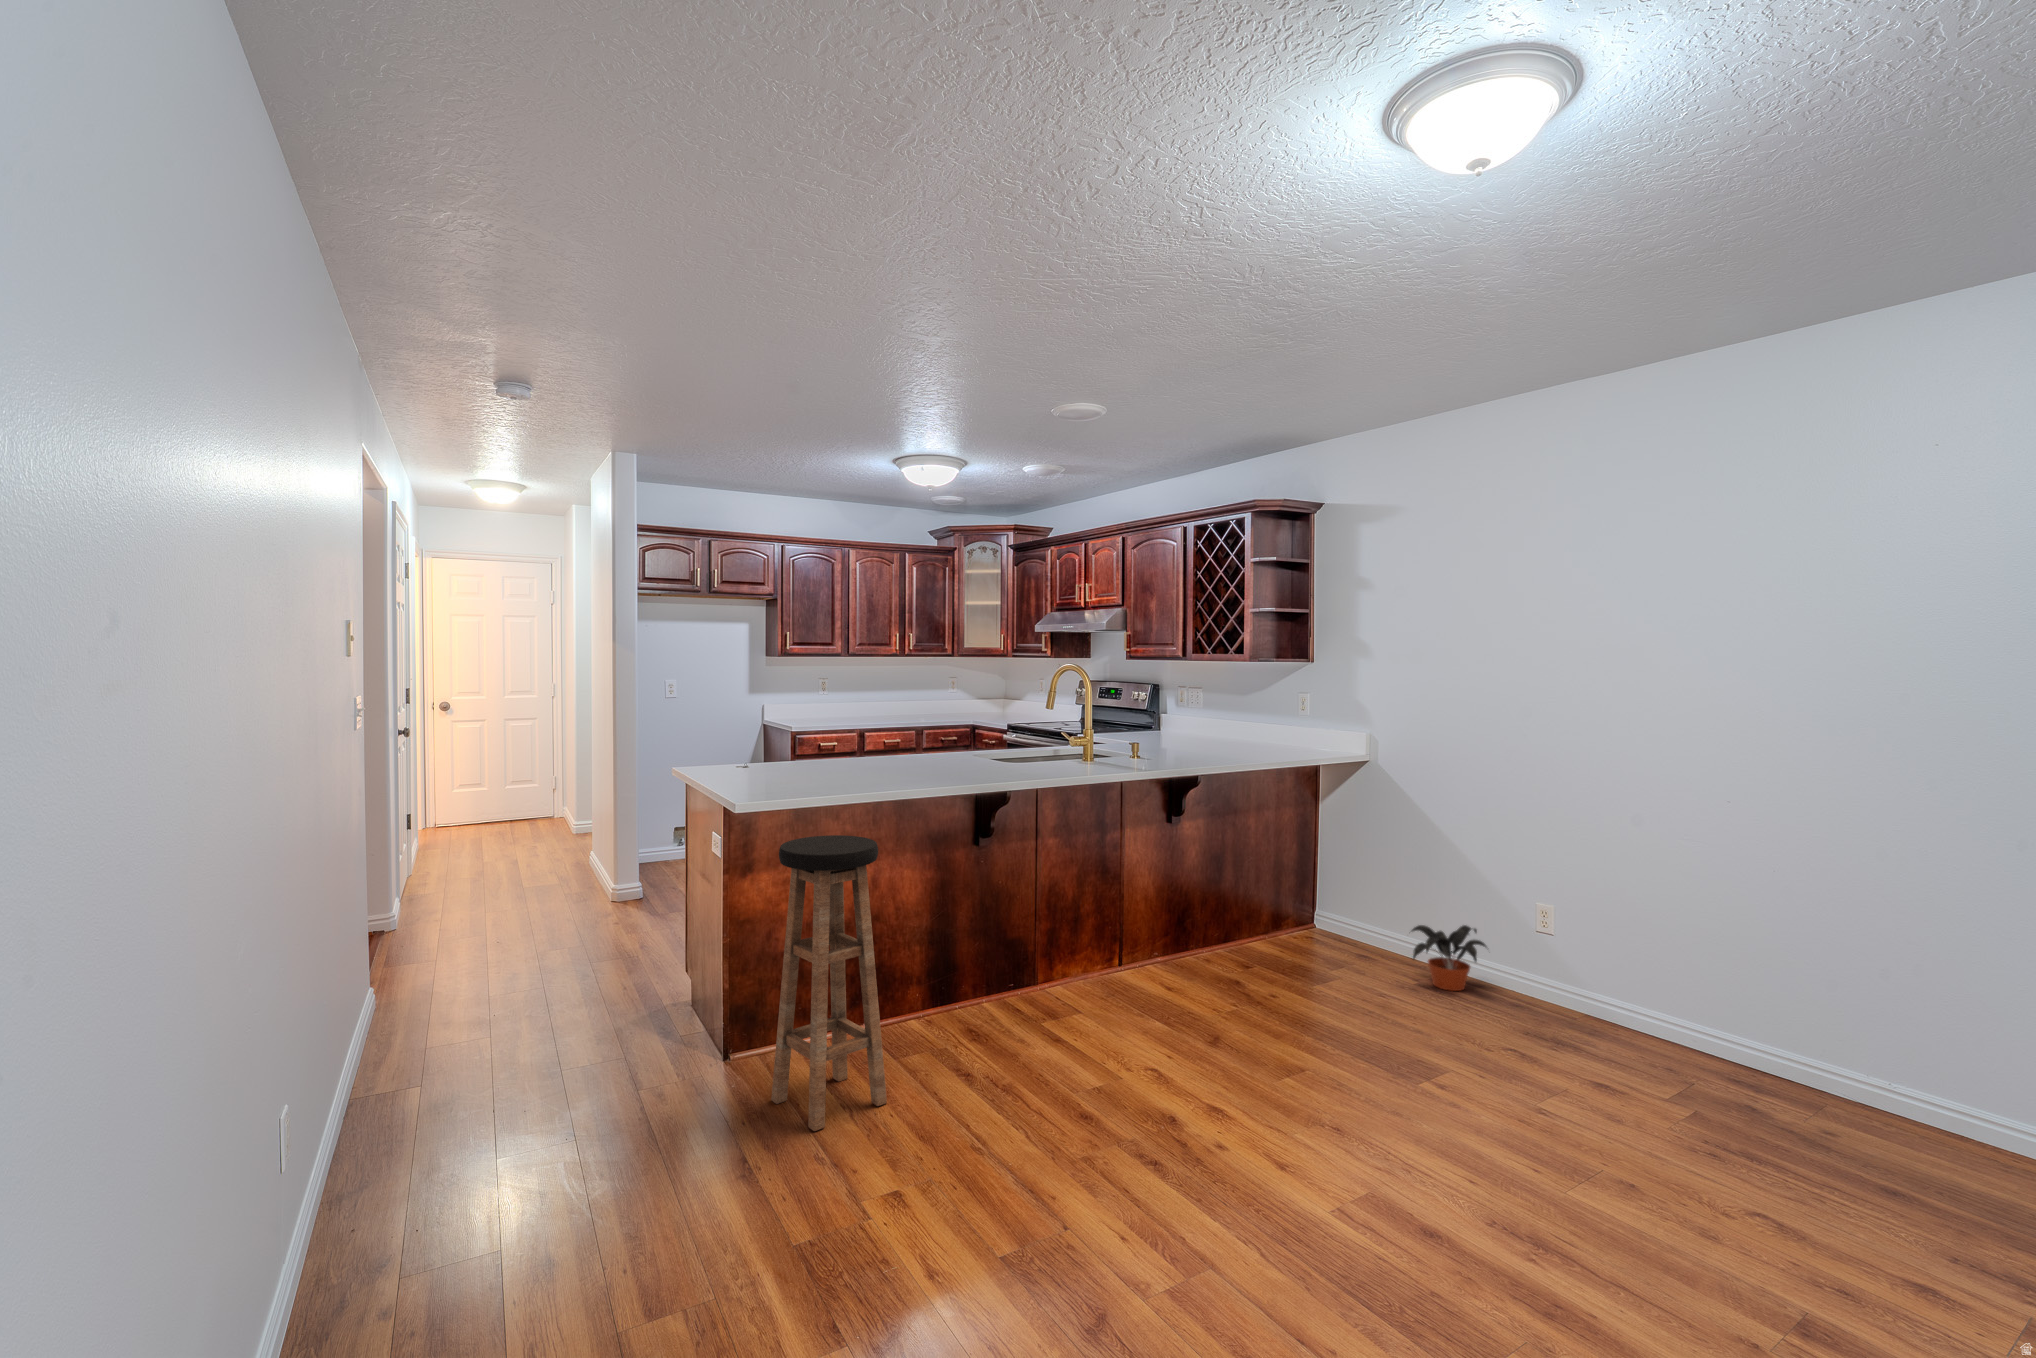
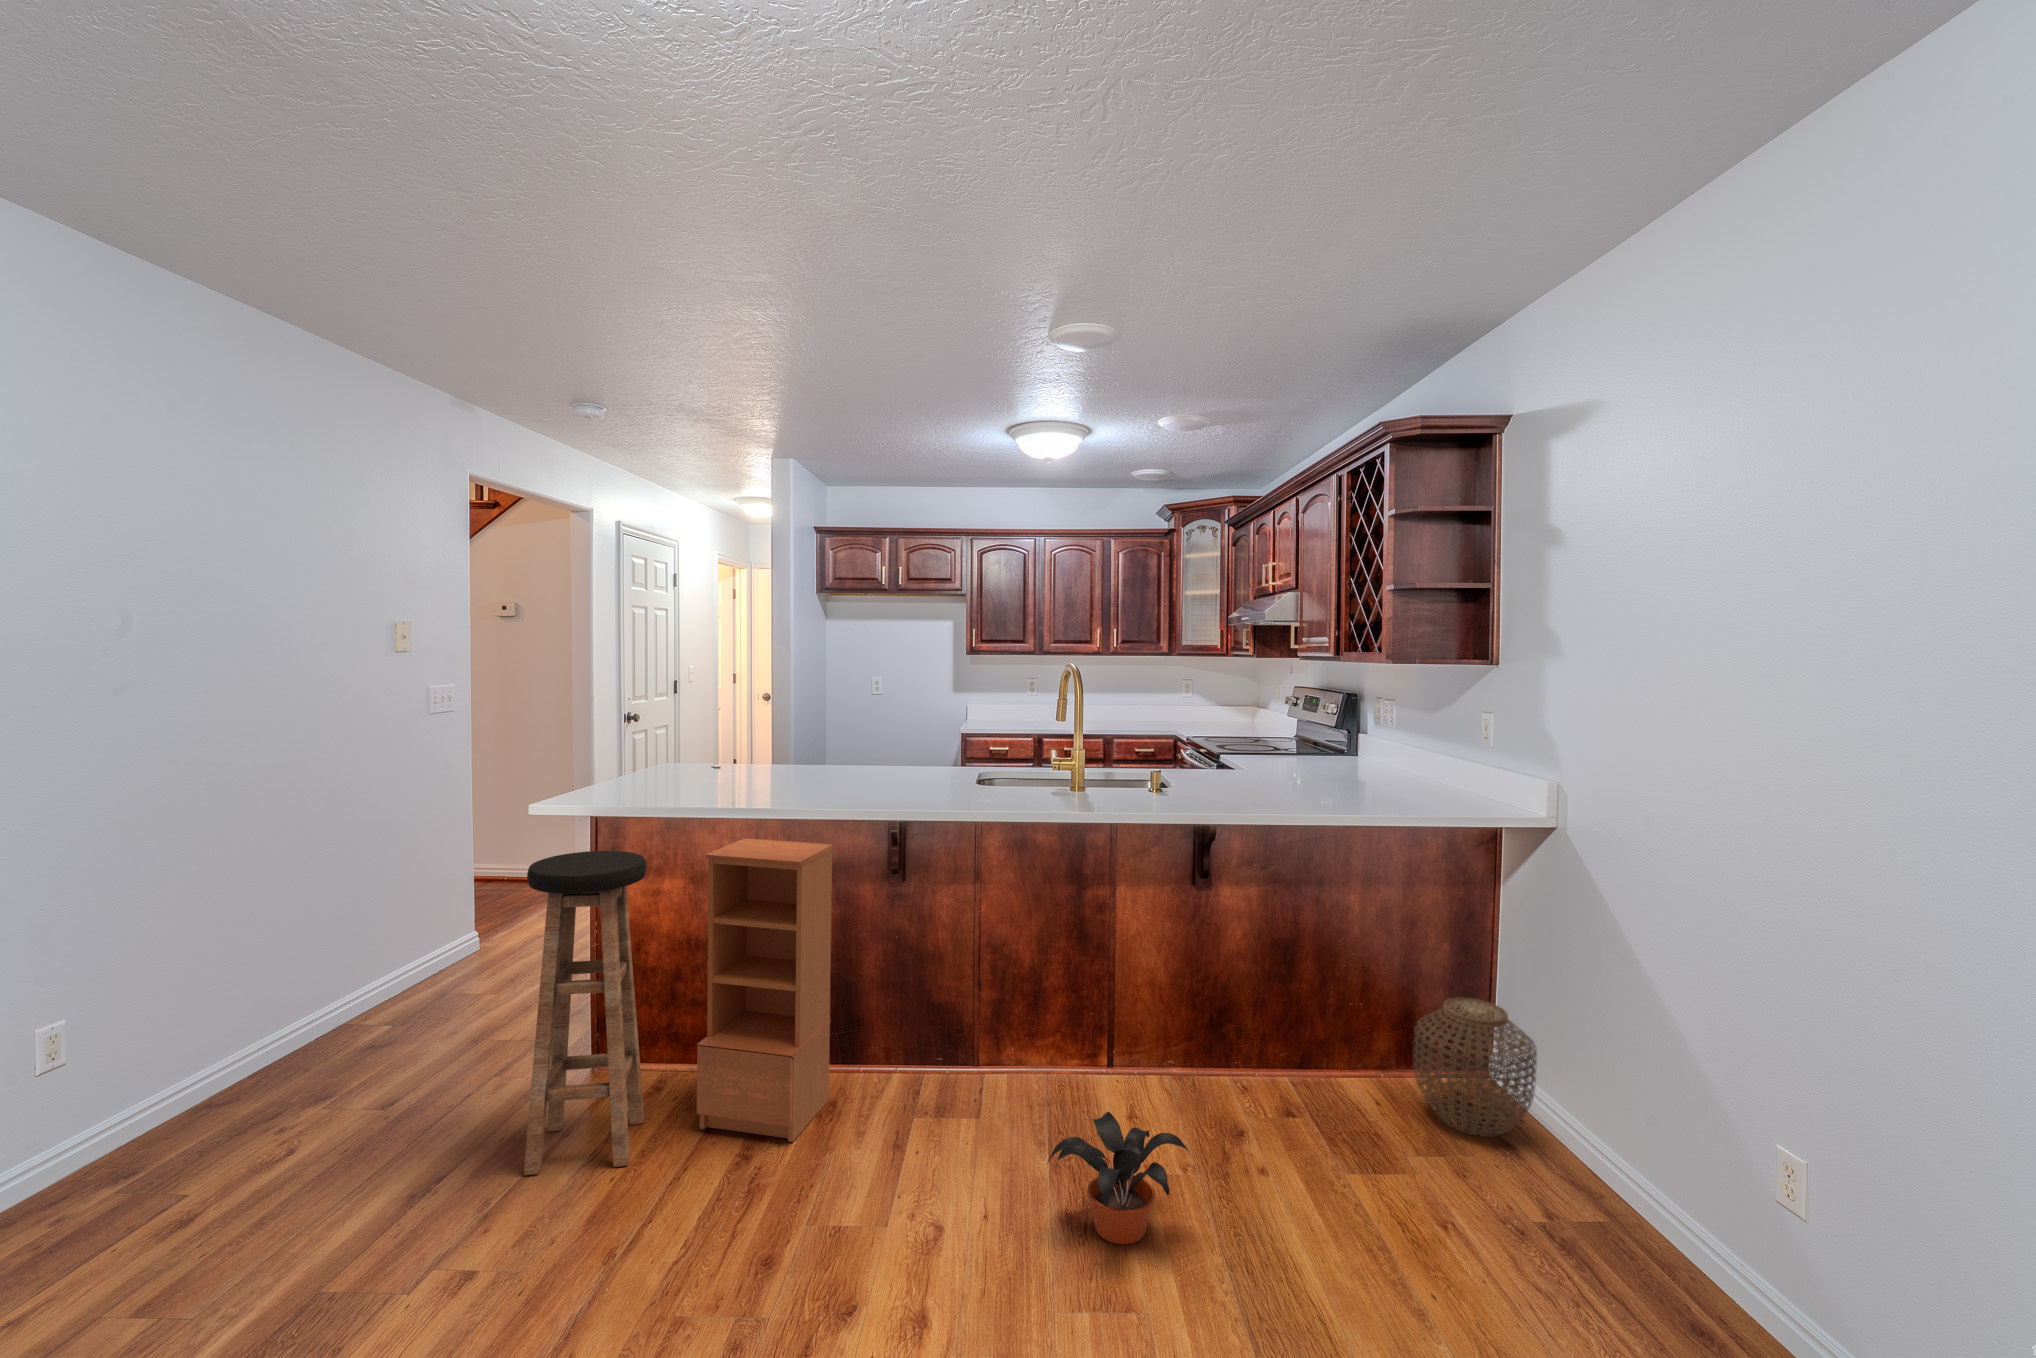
bookcase: none [886,813,986,1069] -> present [697,838,833,1142]
woven basket: none [1303,871,1379,955] -> present [1413,998,1537,1137]
potted plant: present [1412,925,1486,991] -> present [1048,1112,1189,1244]

